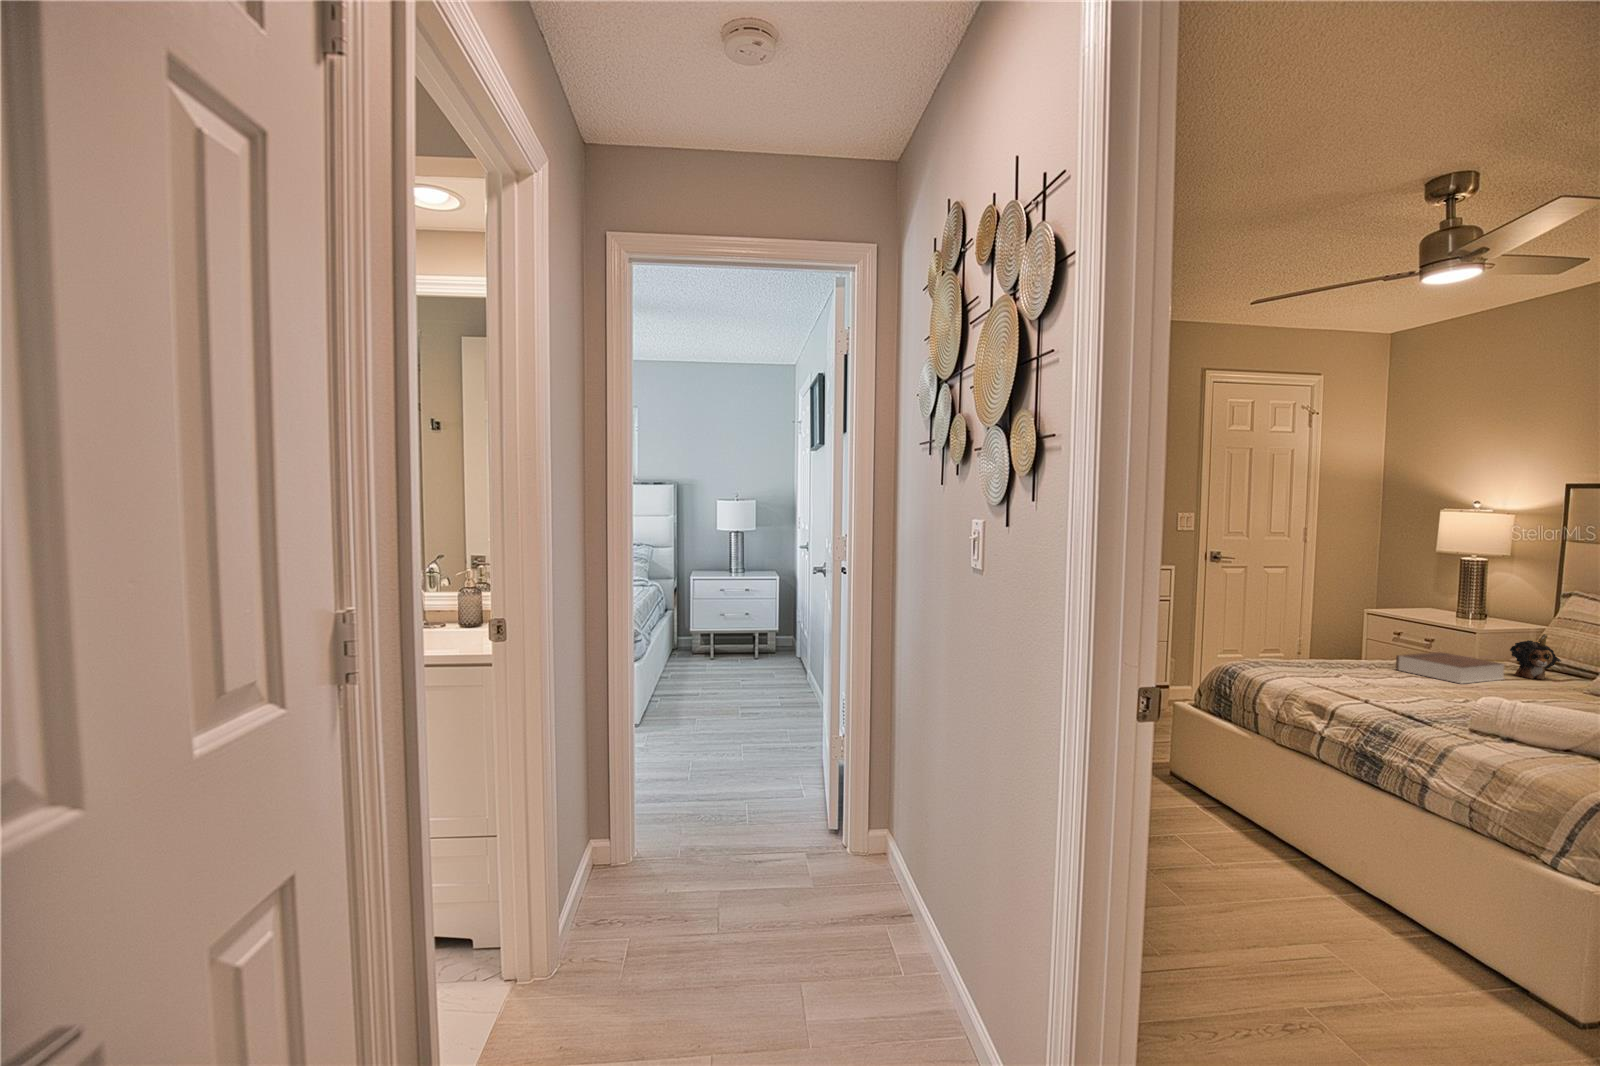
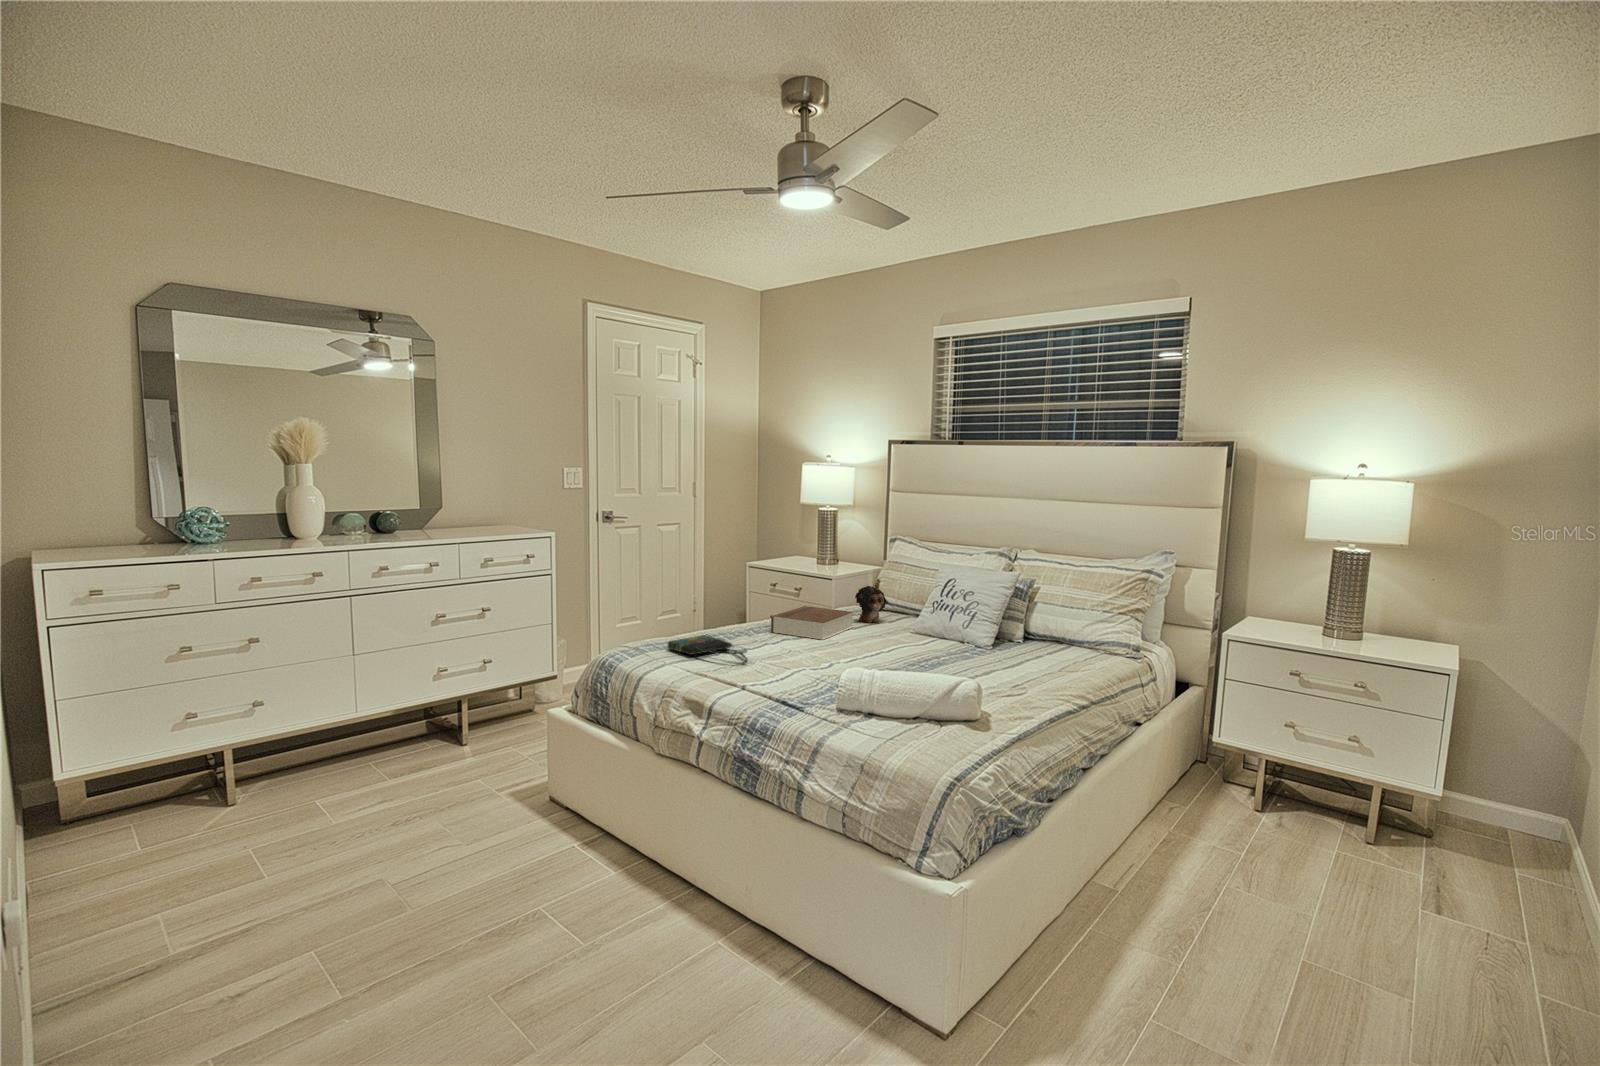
tote bag: none [1284,661,1369,689] -> present [668,635,747,665]

